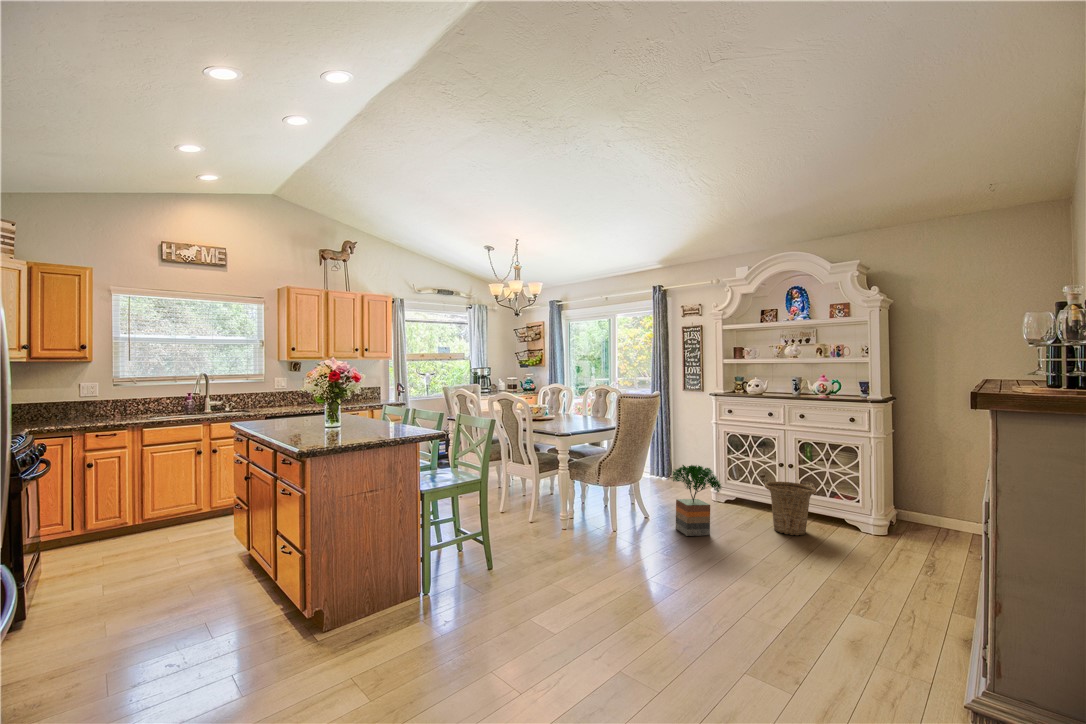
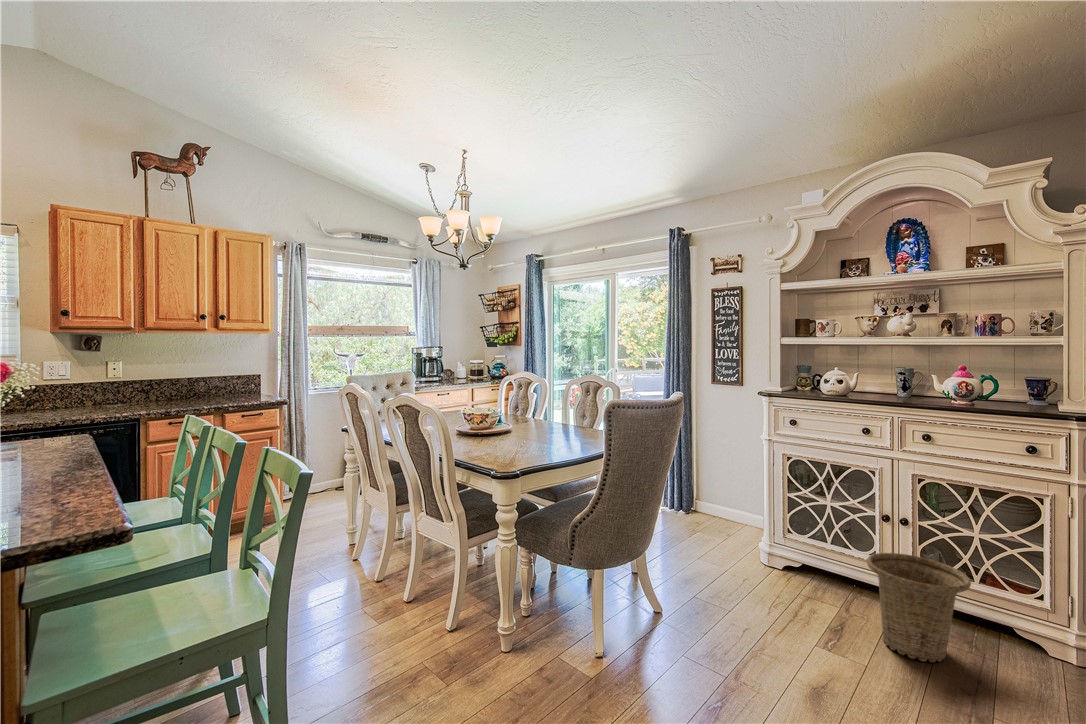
potted tree: present [672,465,722,536] -> none [700,525,799,663]

